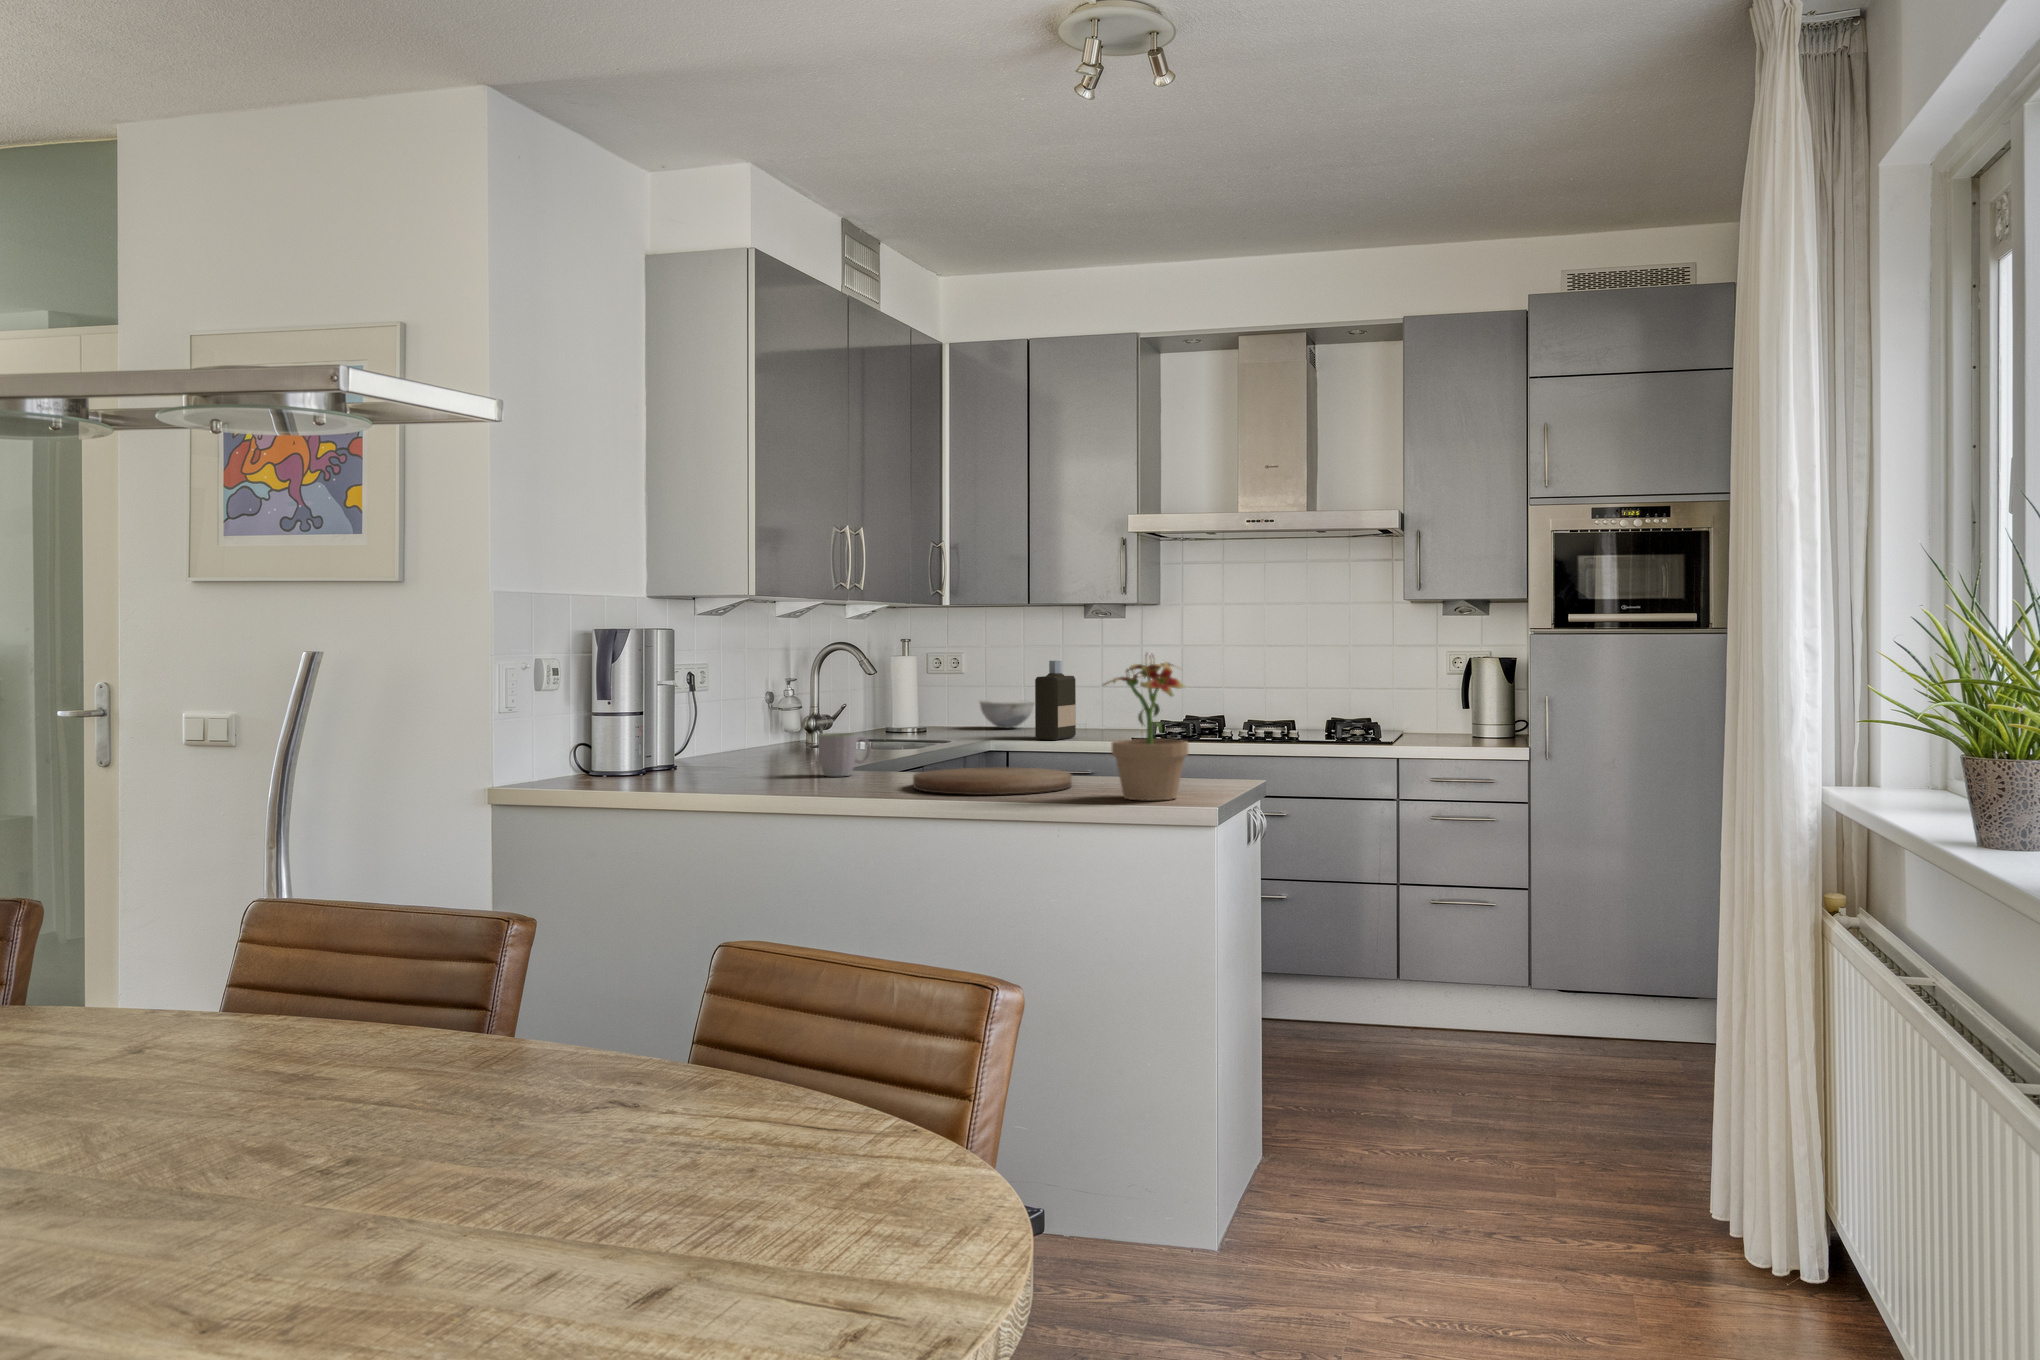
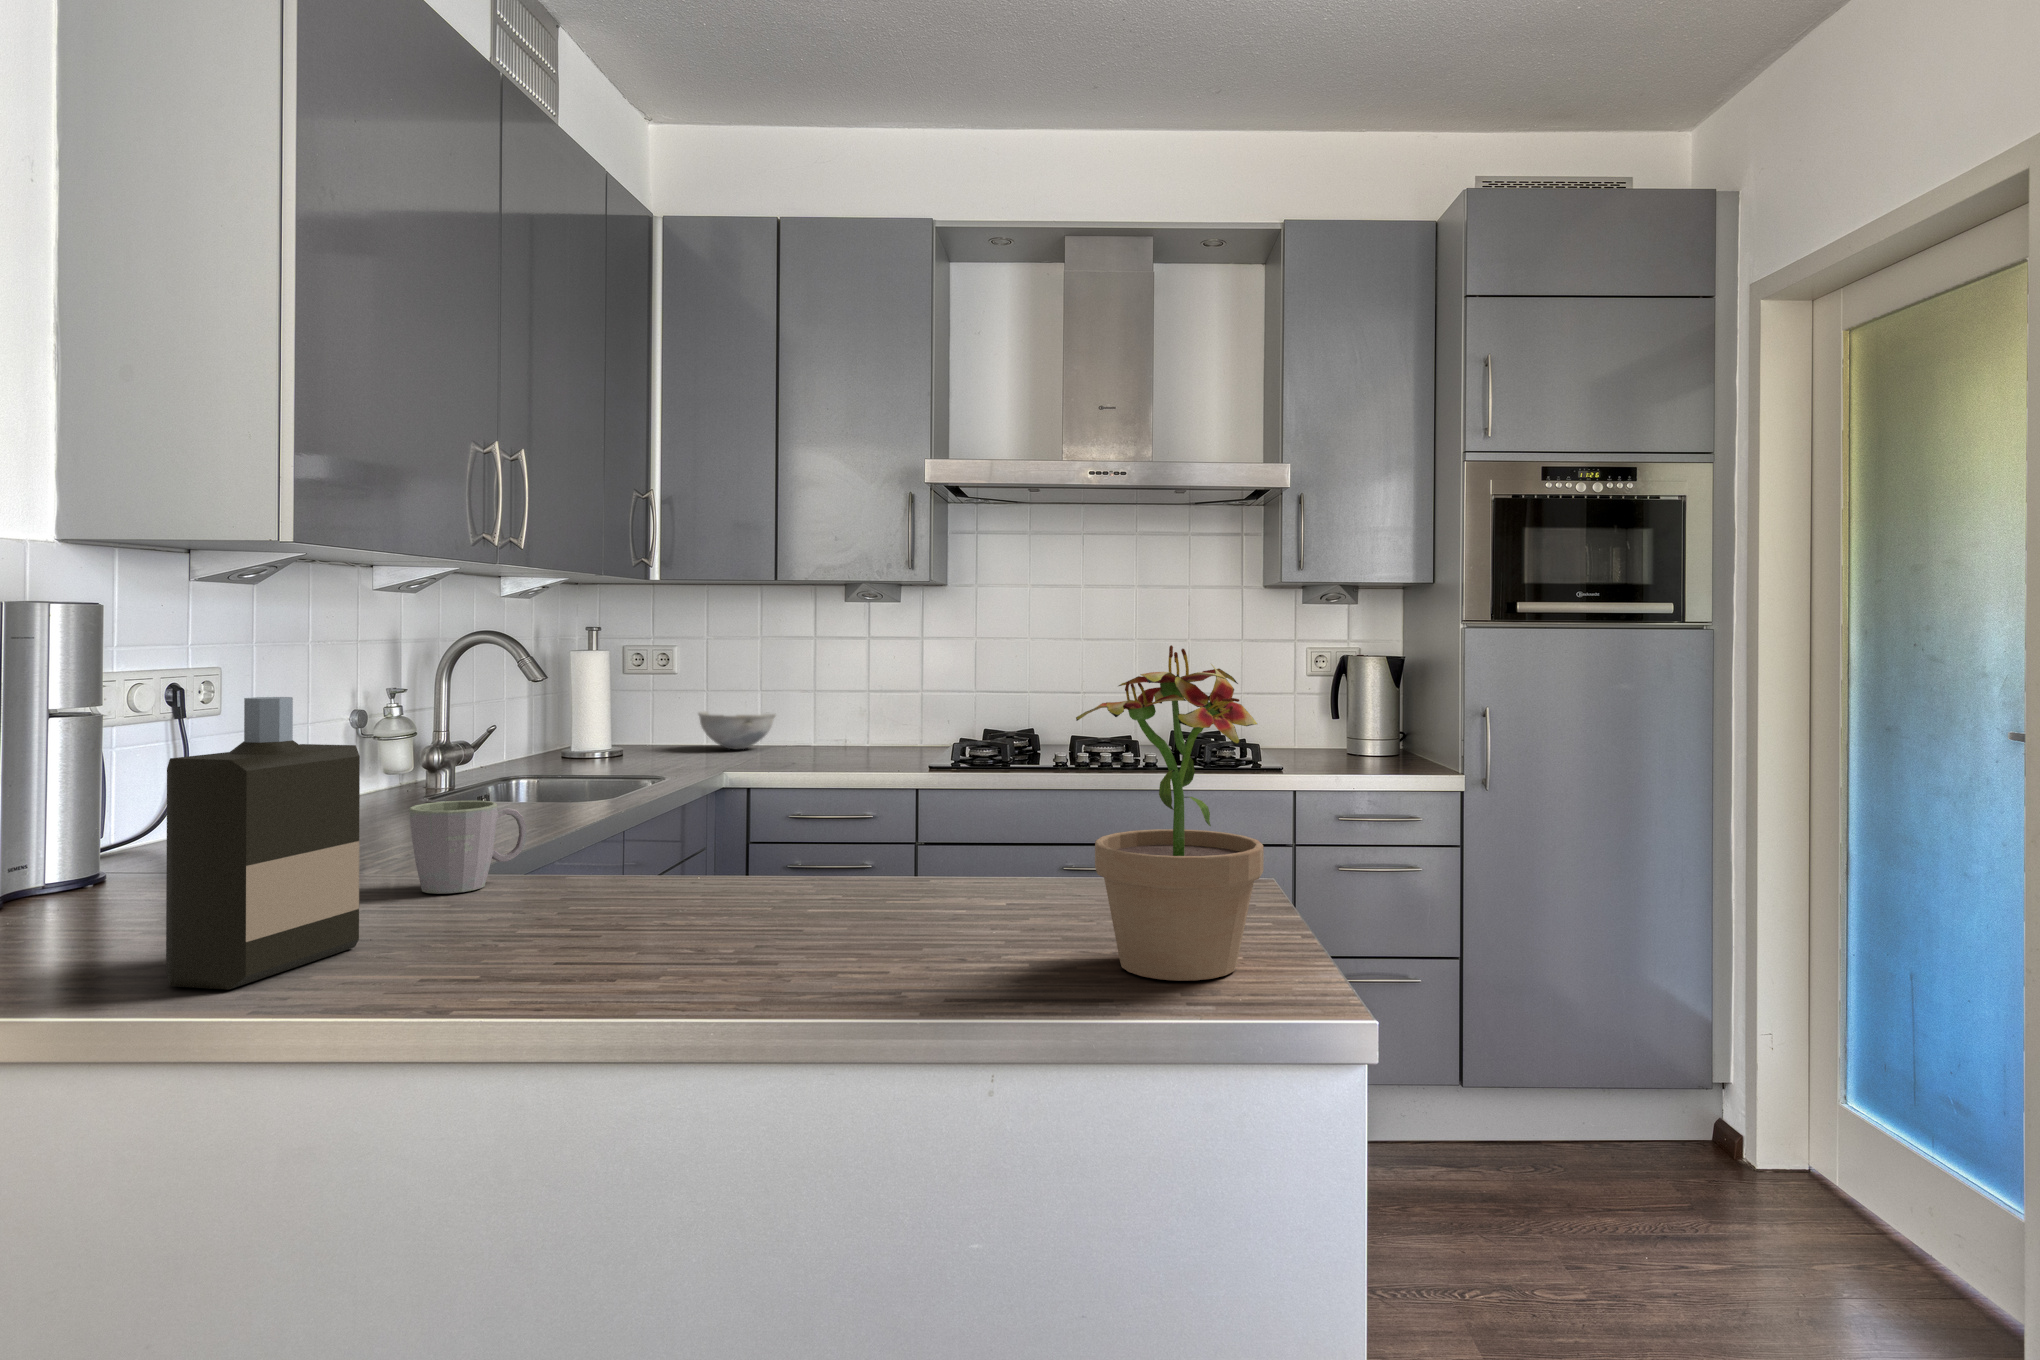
bottle: present [1035,661,1076,740] -> present [166,697,360,989]
cutting board: present [913,767,1072,795] -> none [621,868,961,969]

